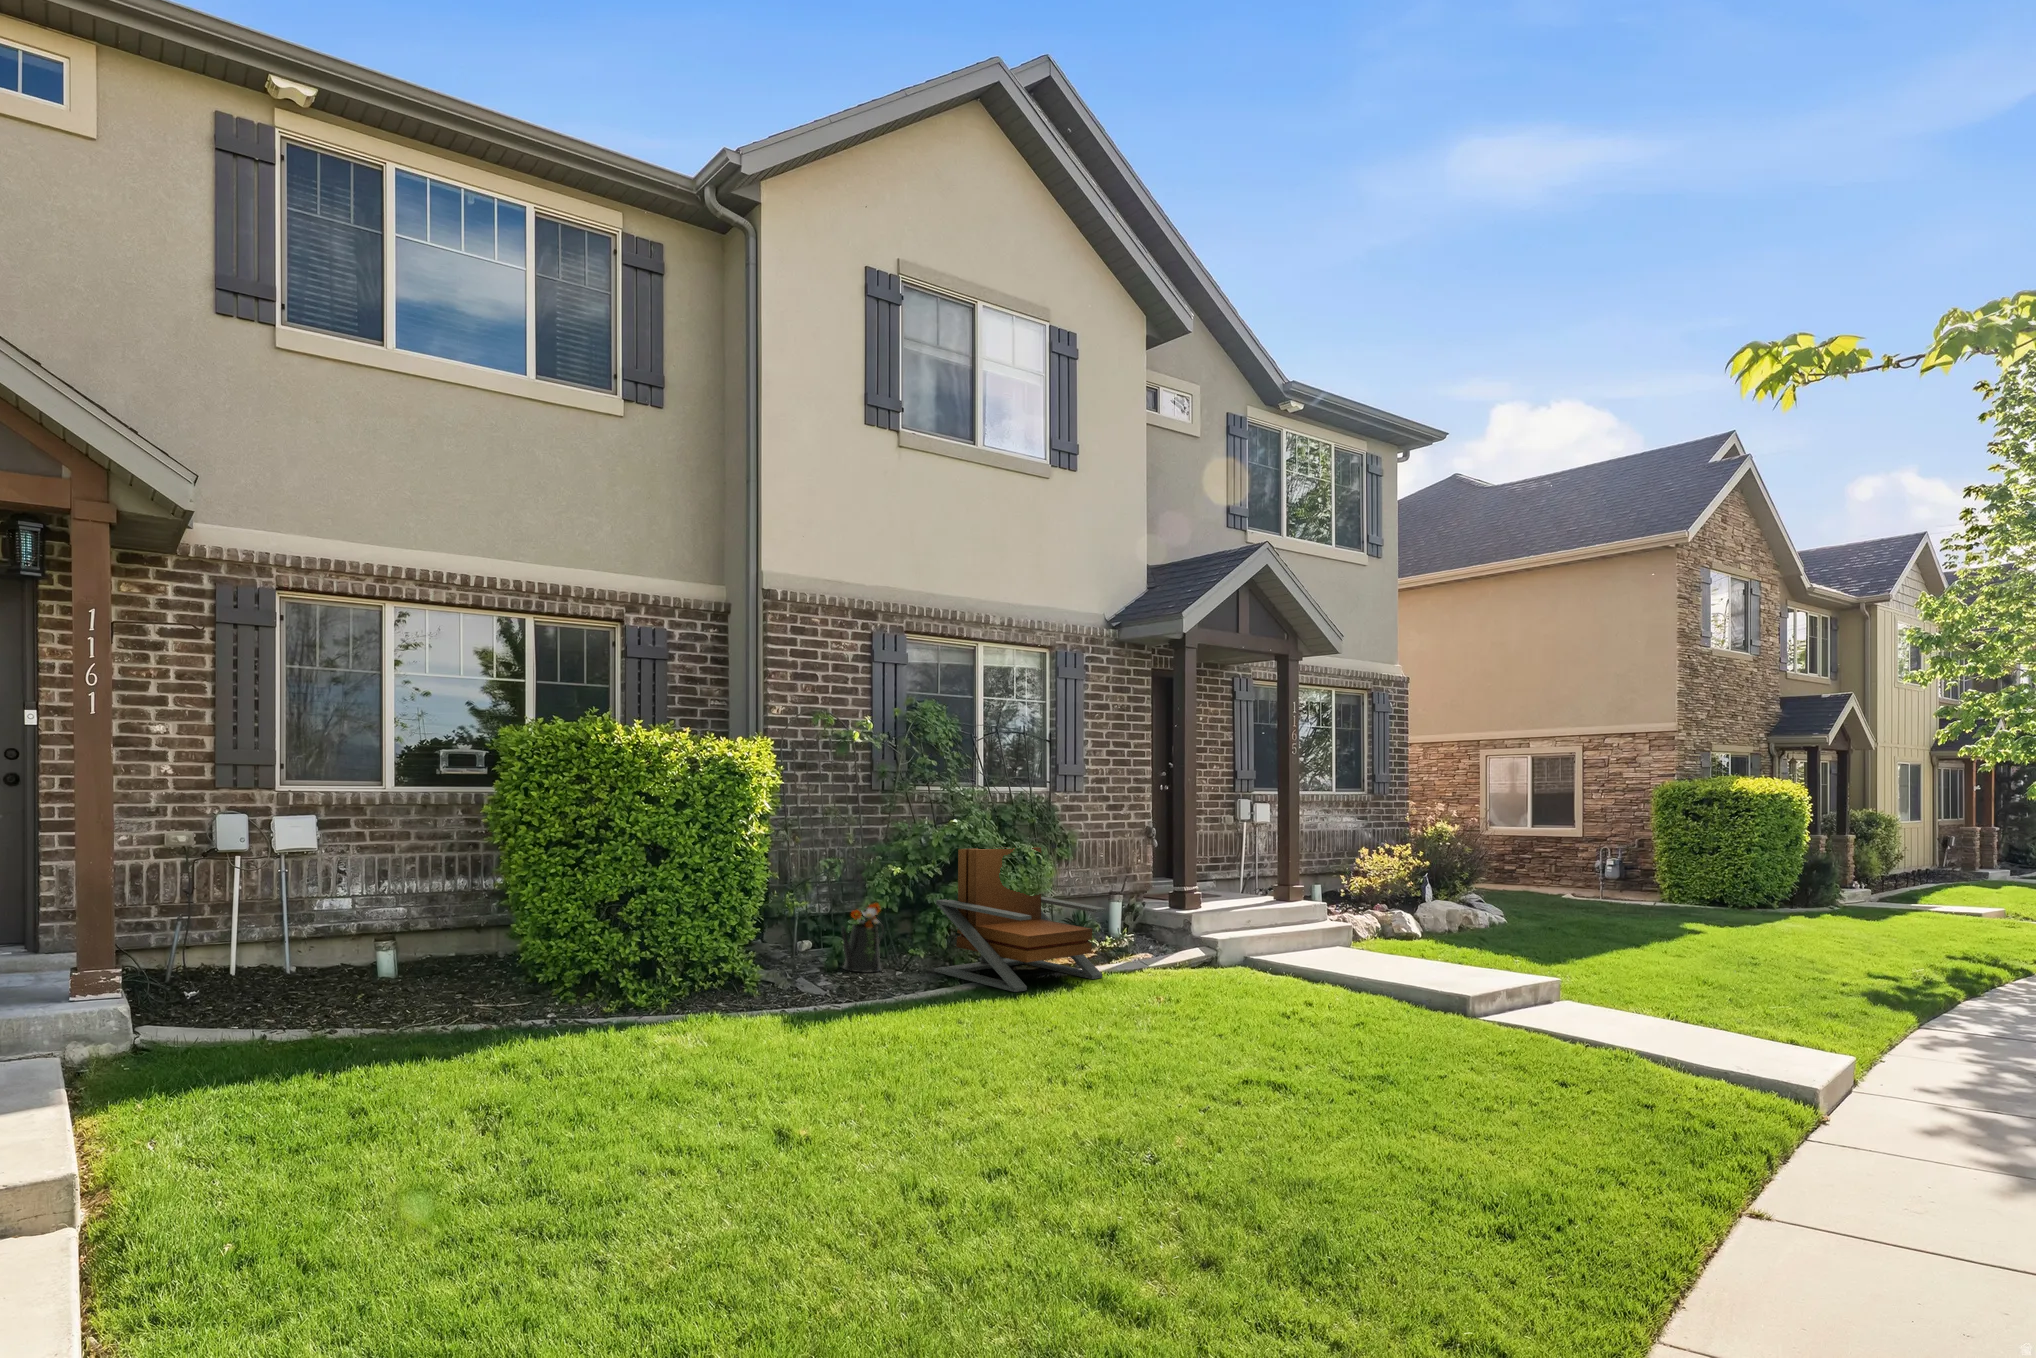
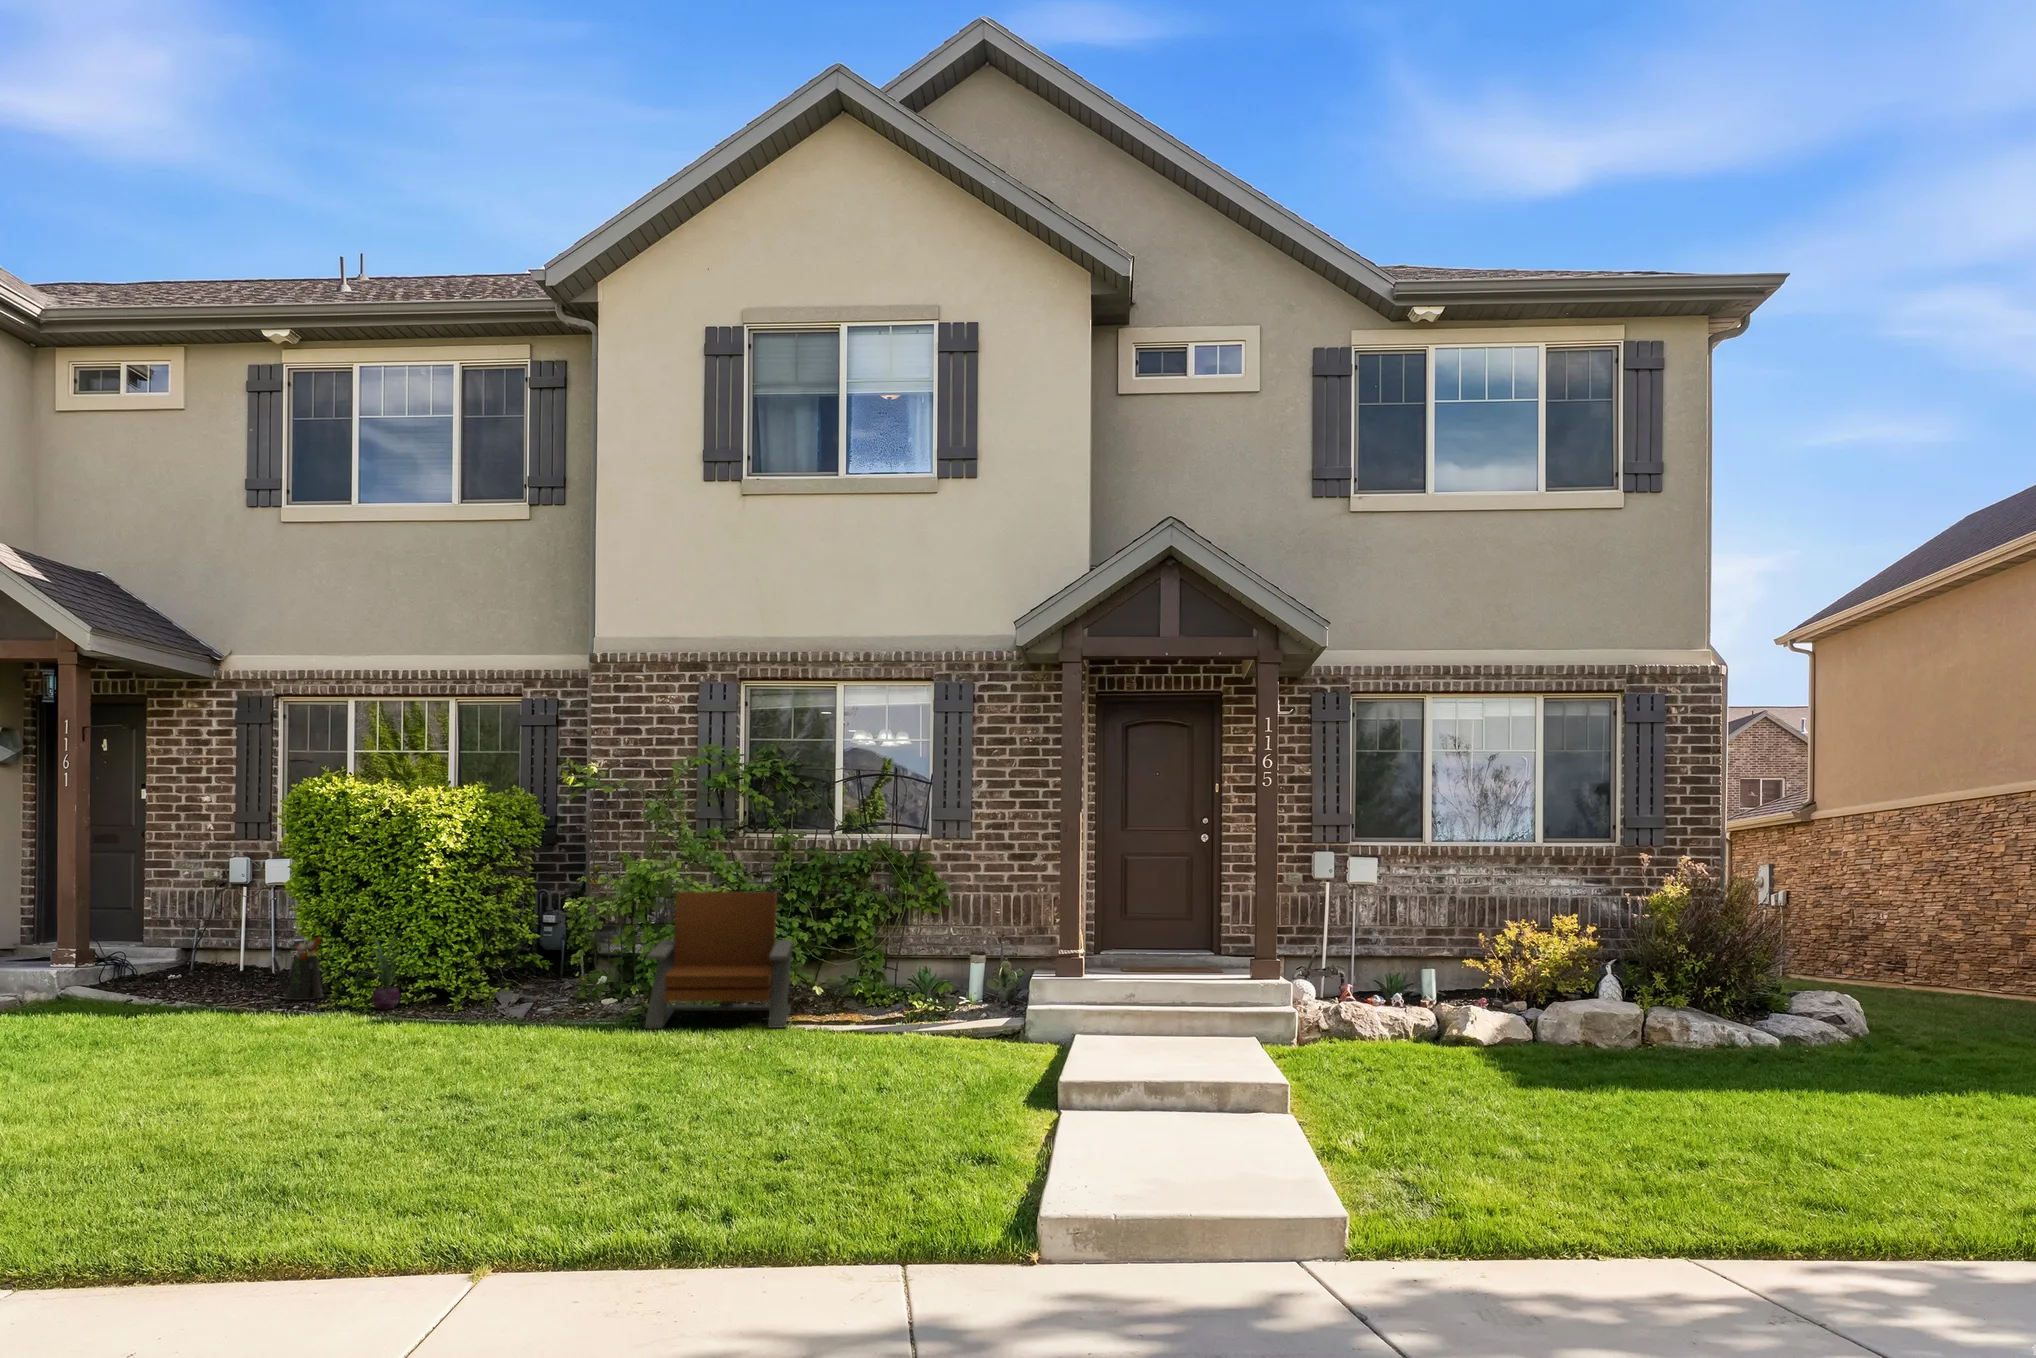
watering can: present [842,903,884,972] -> present [273,937,323,1000]
decorative plant: none [658,914,743,1006] -> present [365,937,402,1010]

